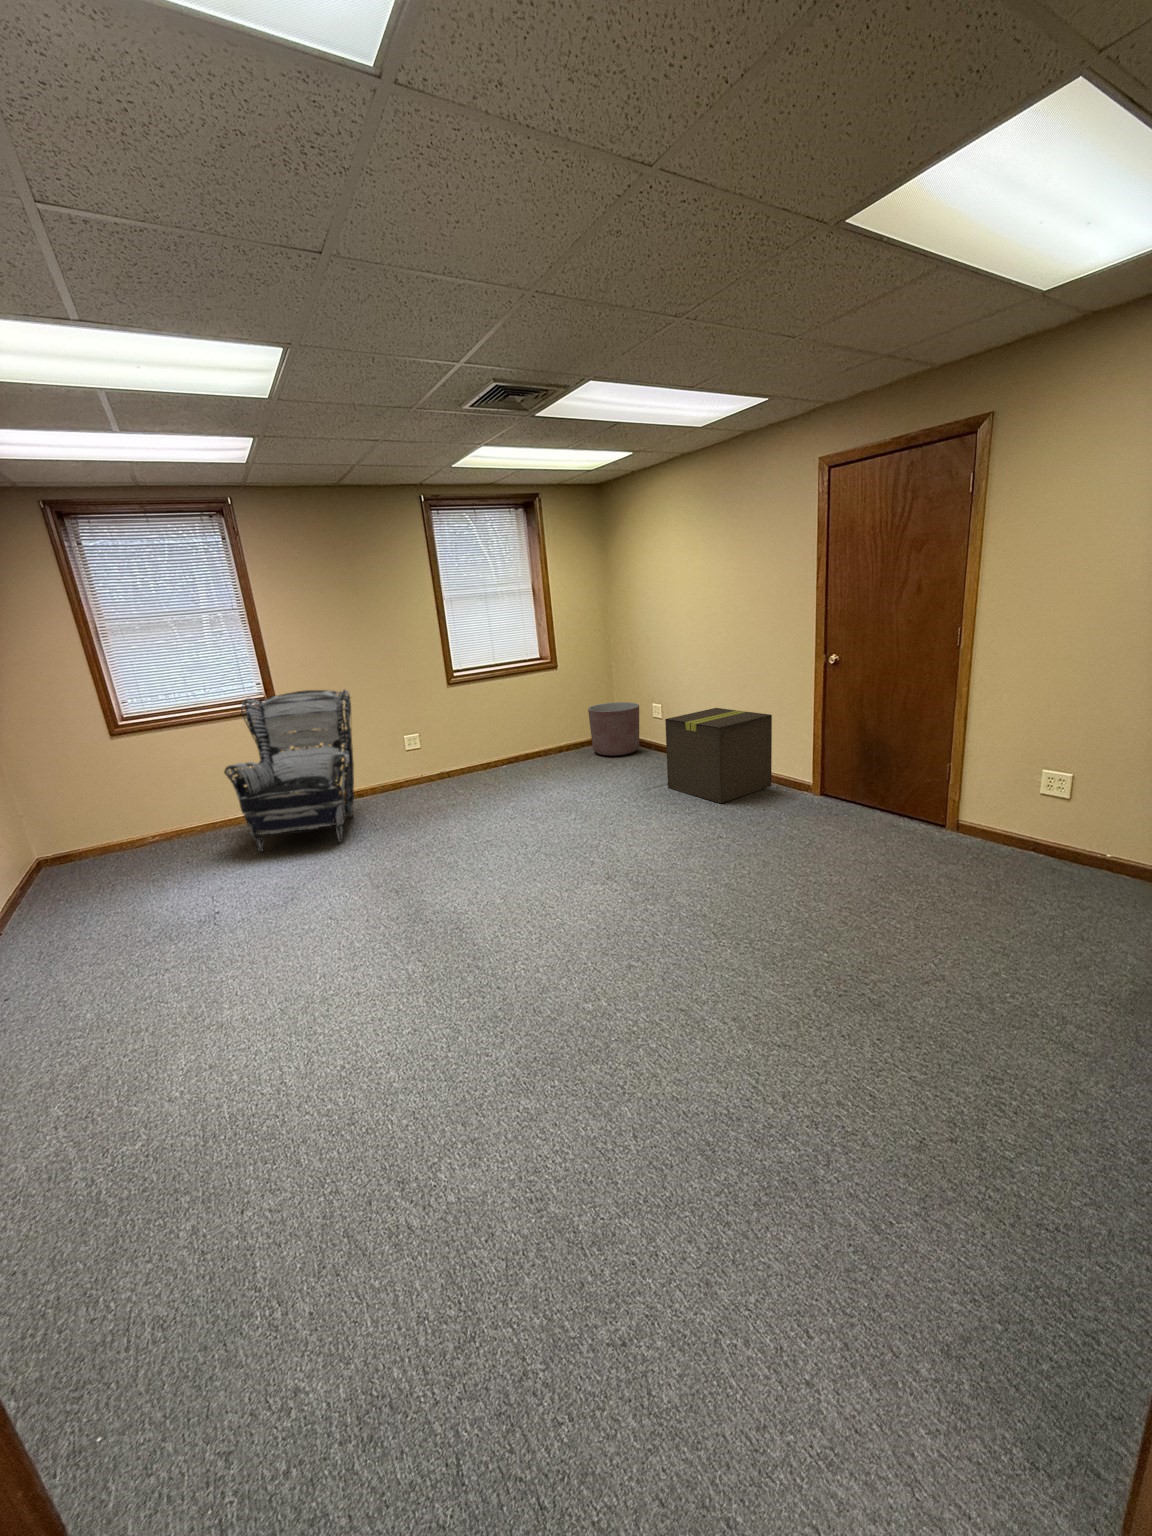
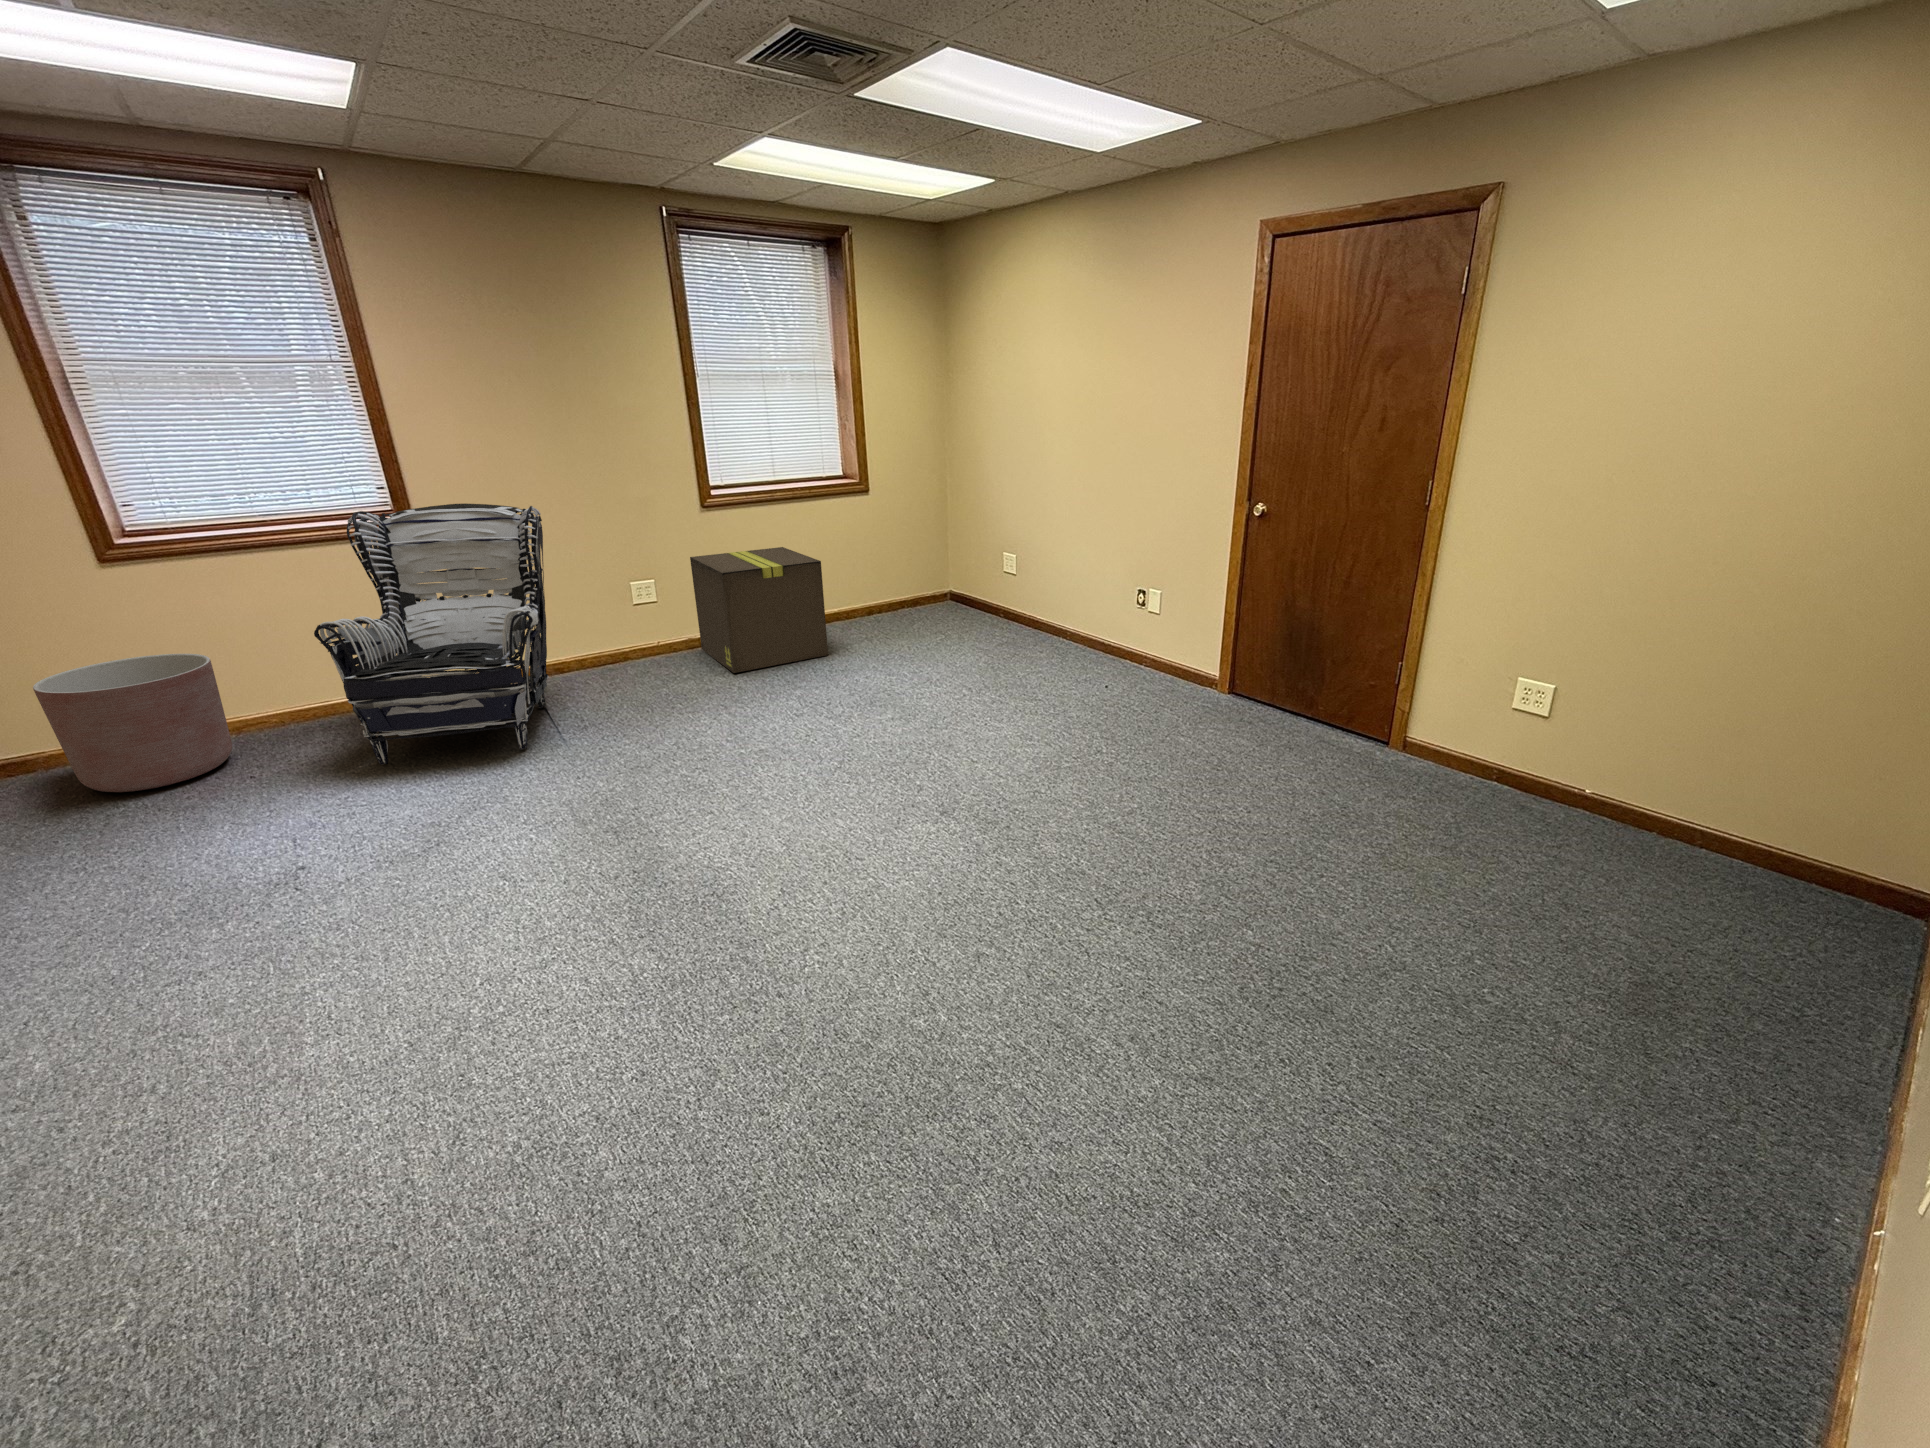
planter: present [588,702,639,756] -> present [33,654,232,792]
cardboard box: present [665,708,772,803] -> present [690,547,828,673]

